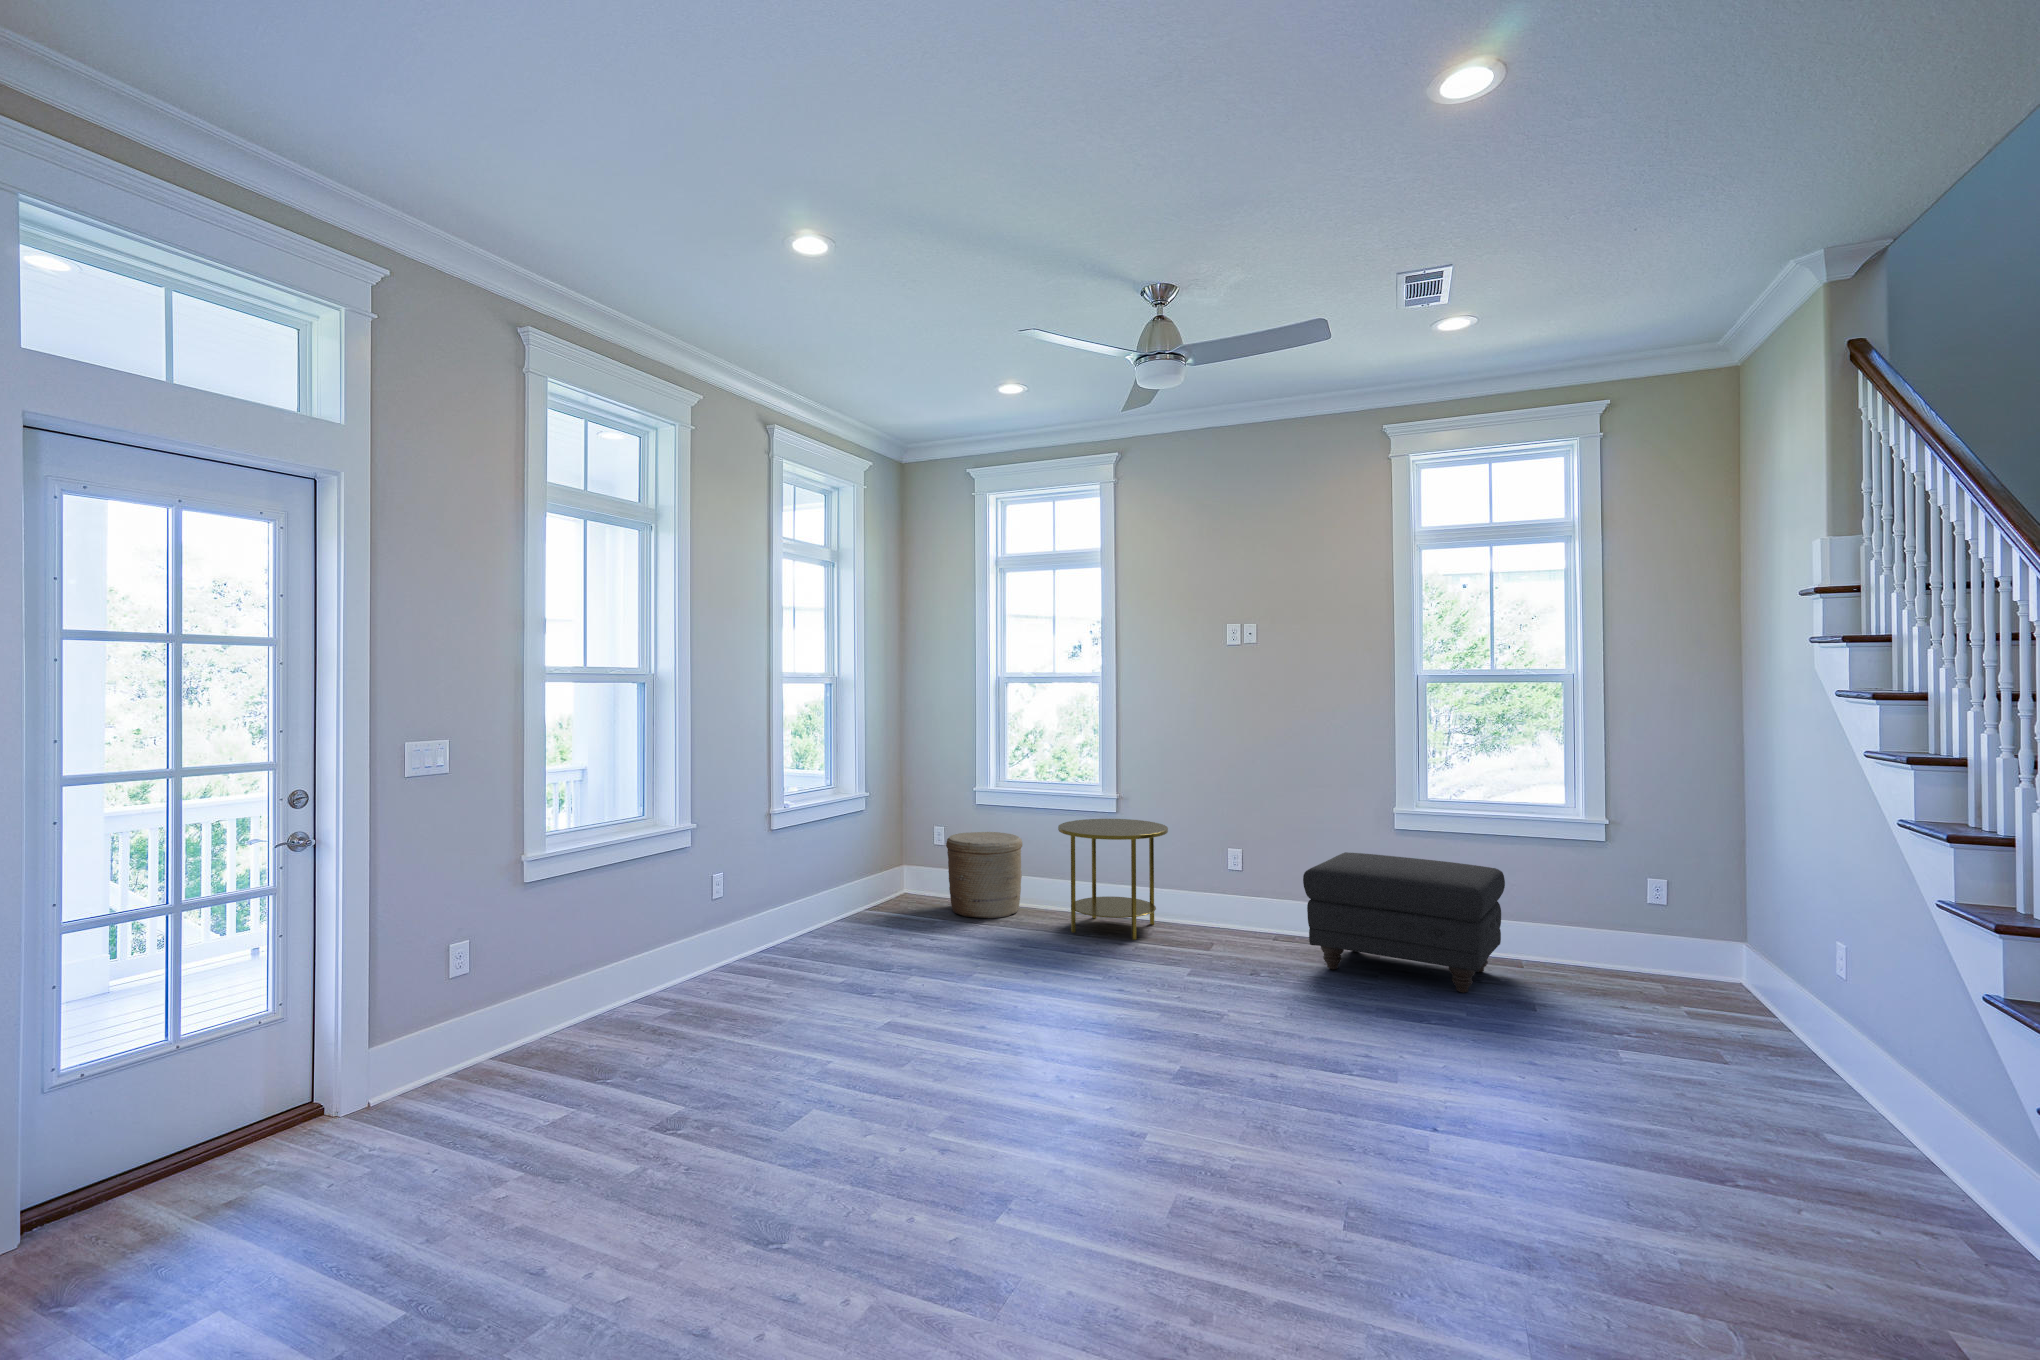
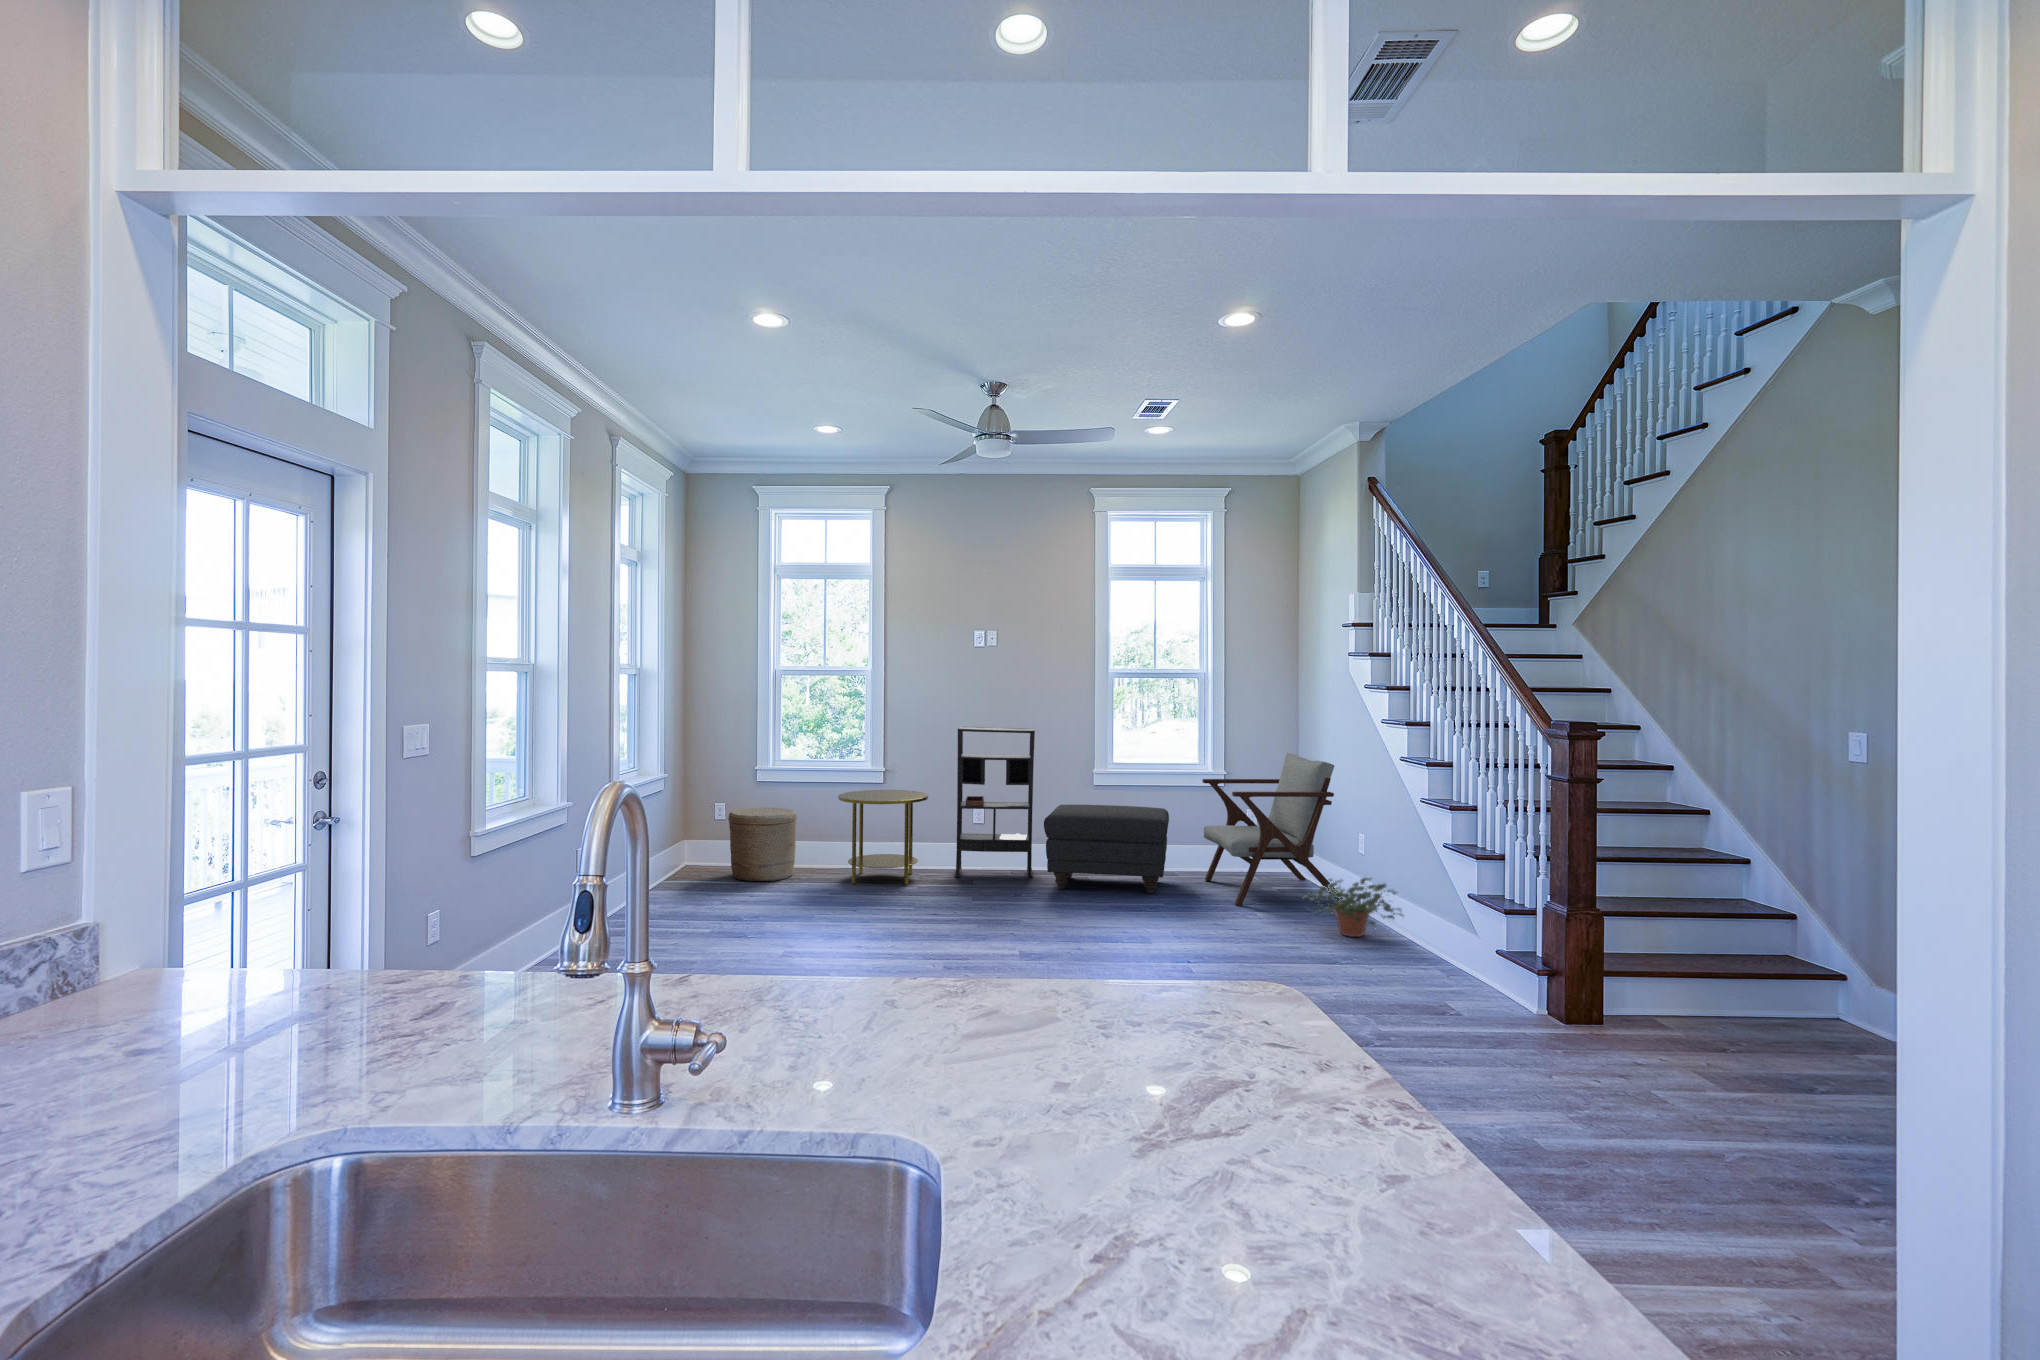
bookshelf: none [1202,745,1311,947] -> present [955,726,1035,878]
lounge chair: none [1559,797,1816,1058] -> present [1202,753,1343,906]
potted plant: none [1695,1019,1911,1131] -> present [1304,878,1403,937]

